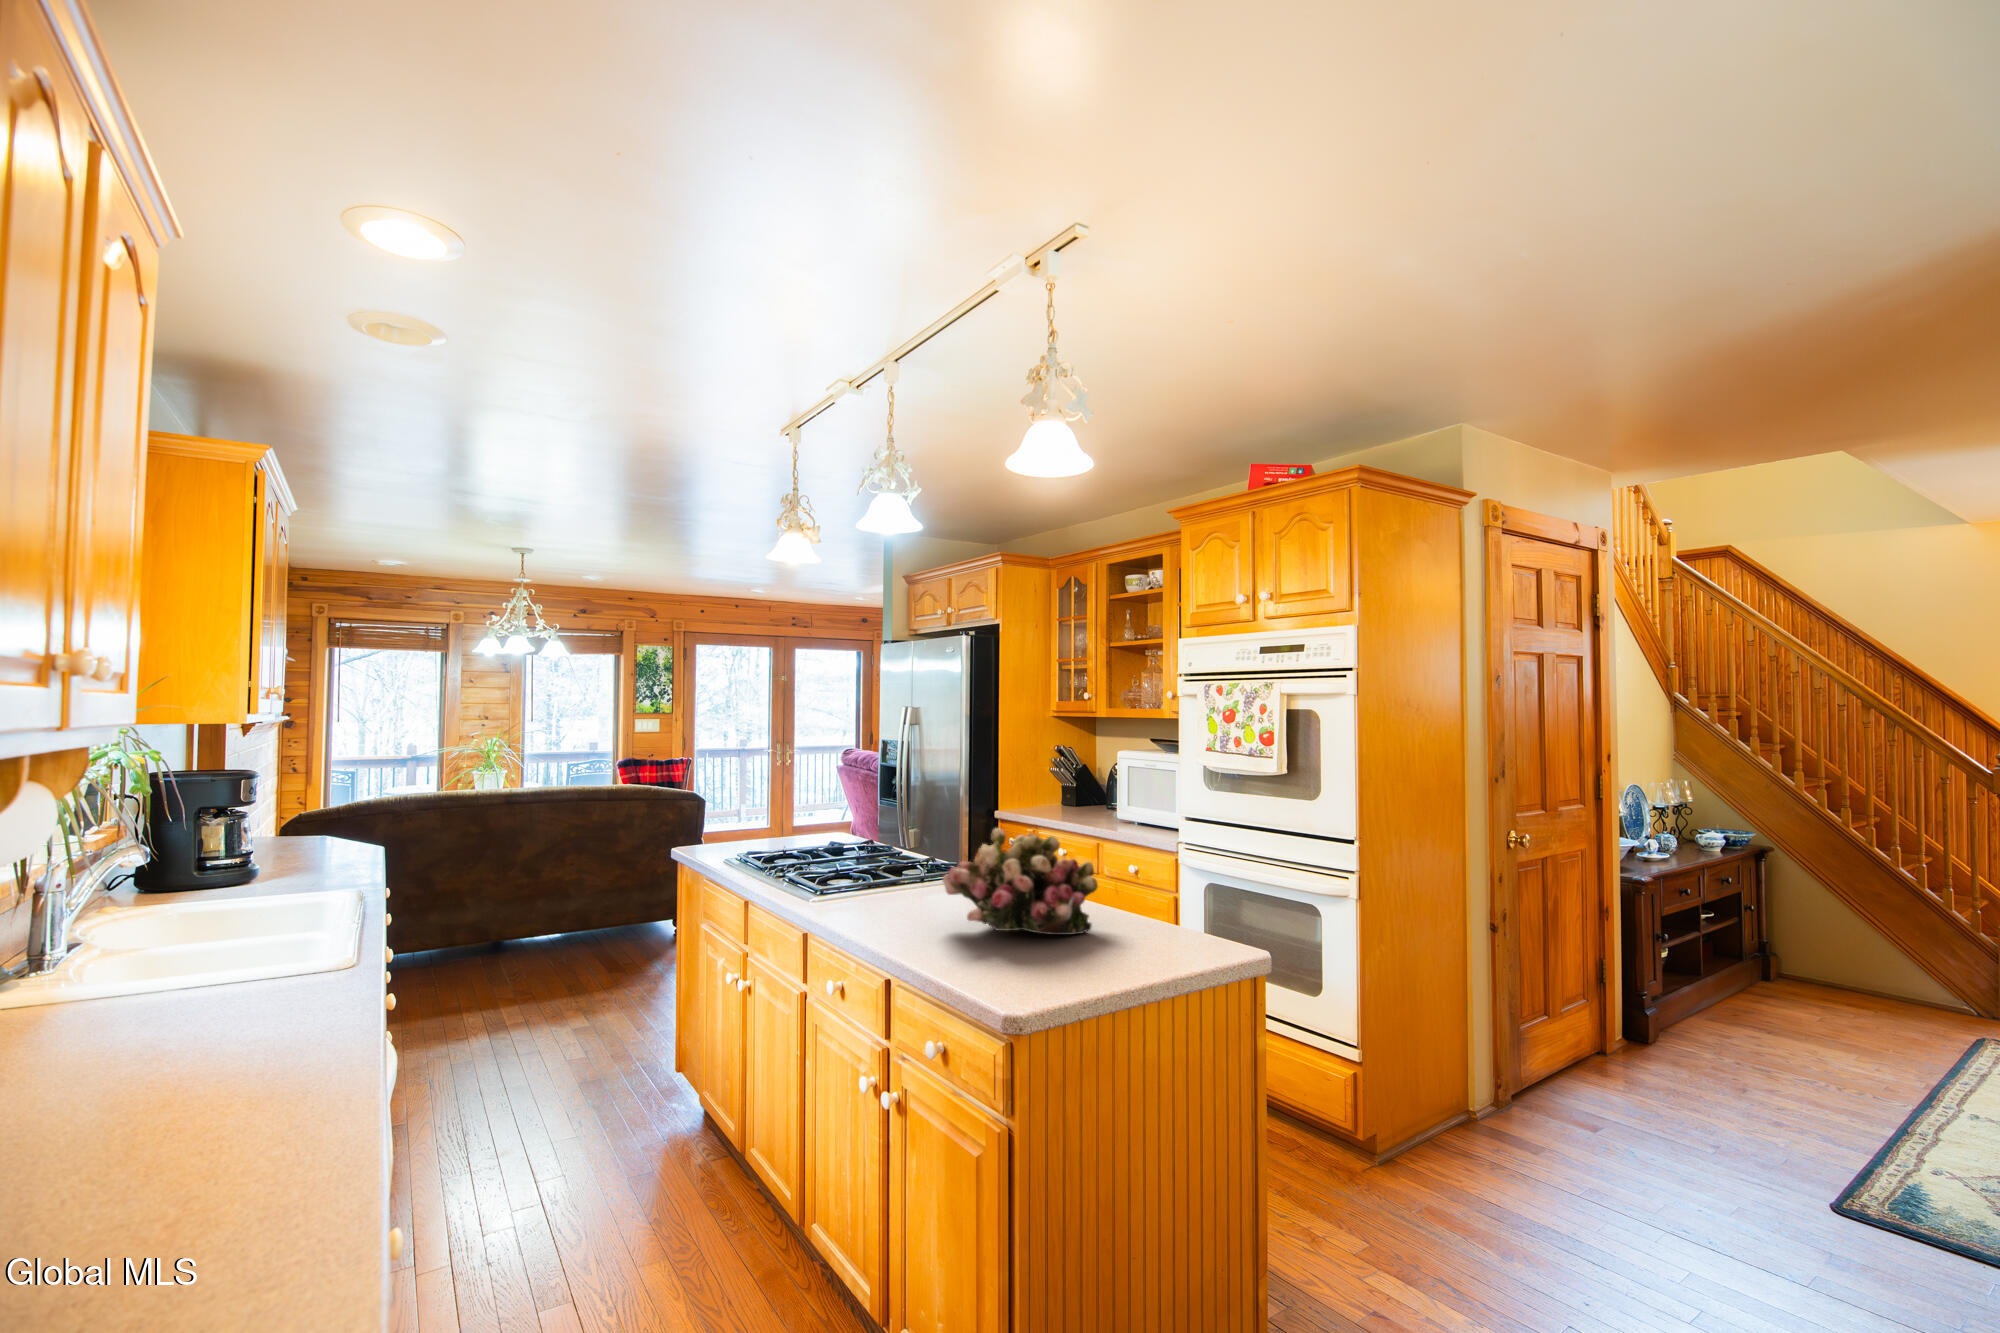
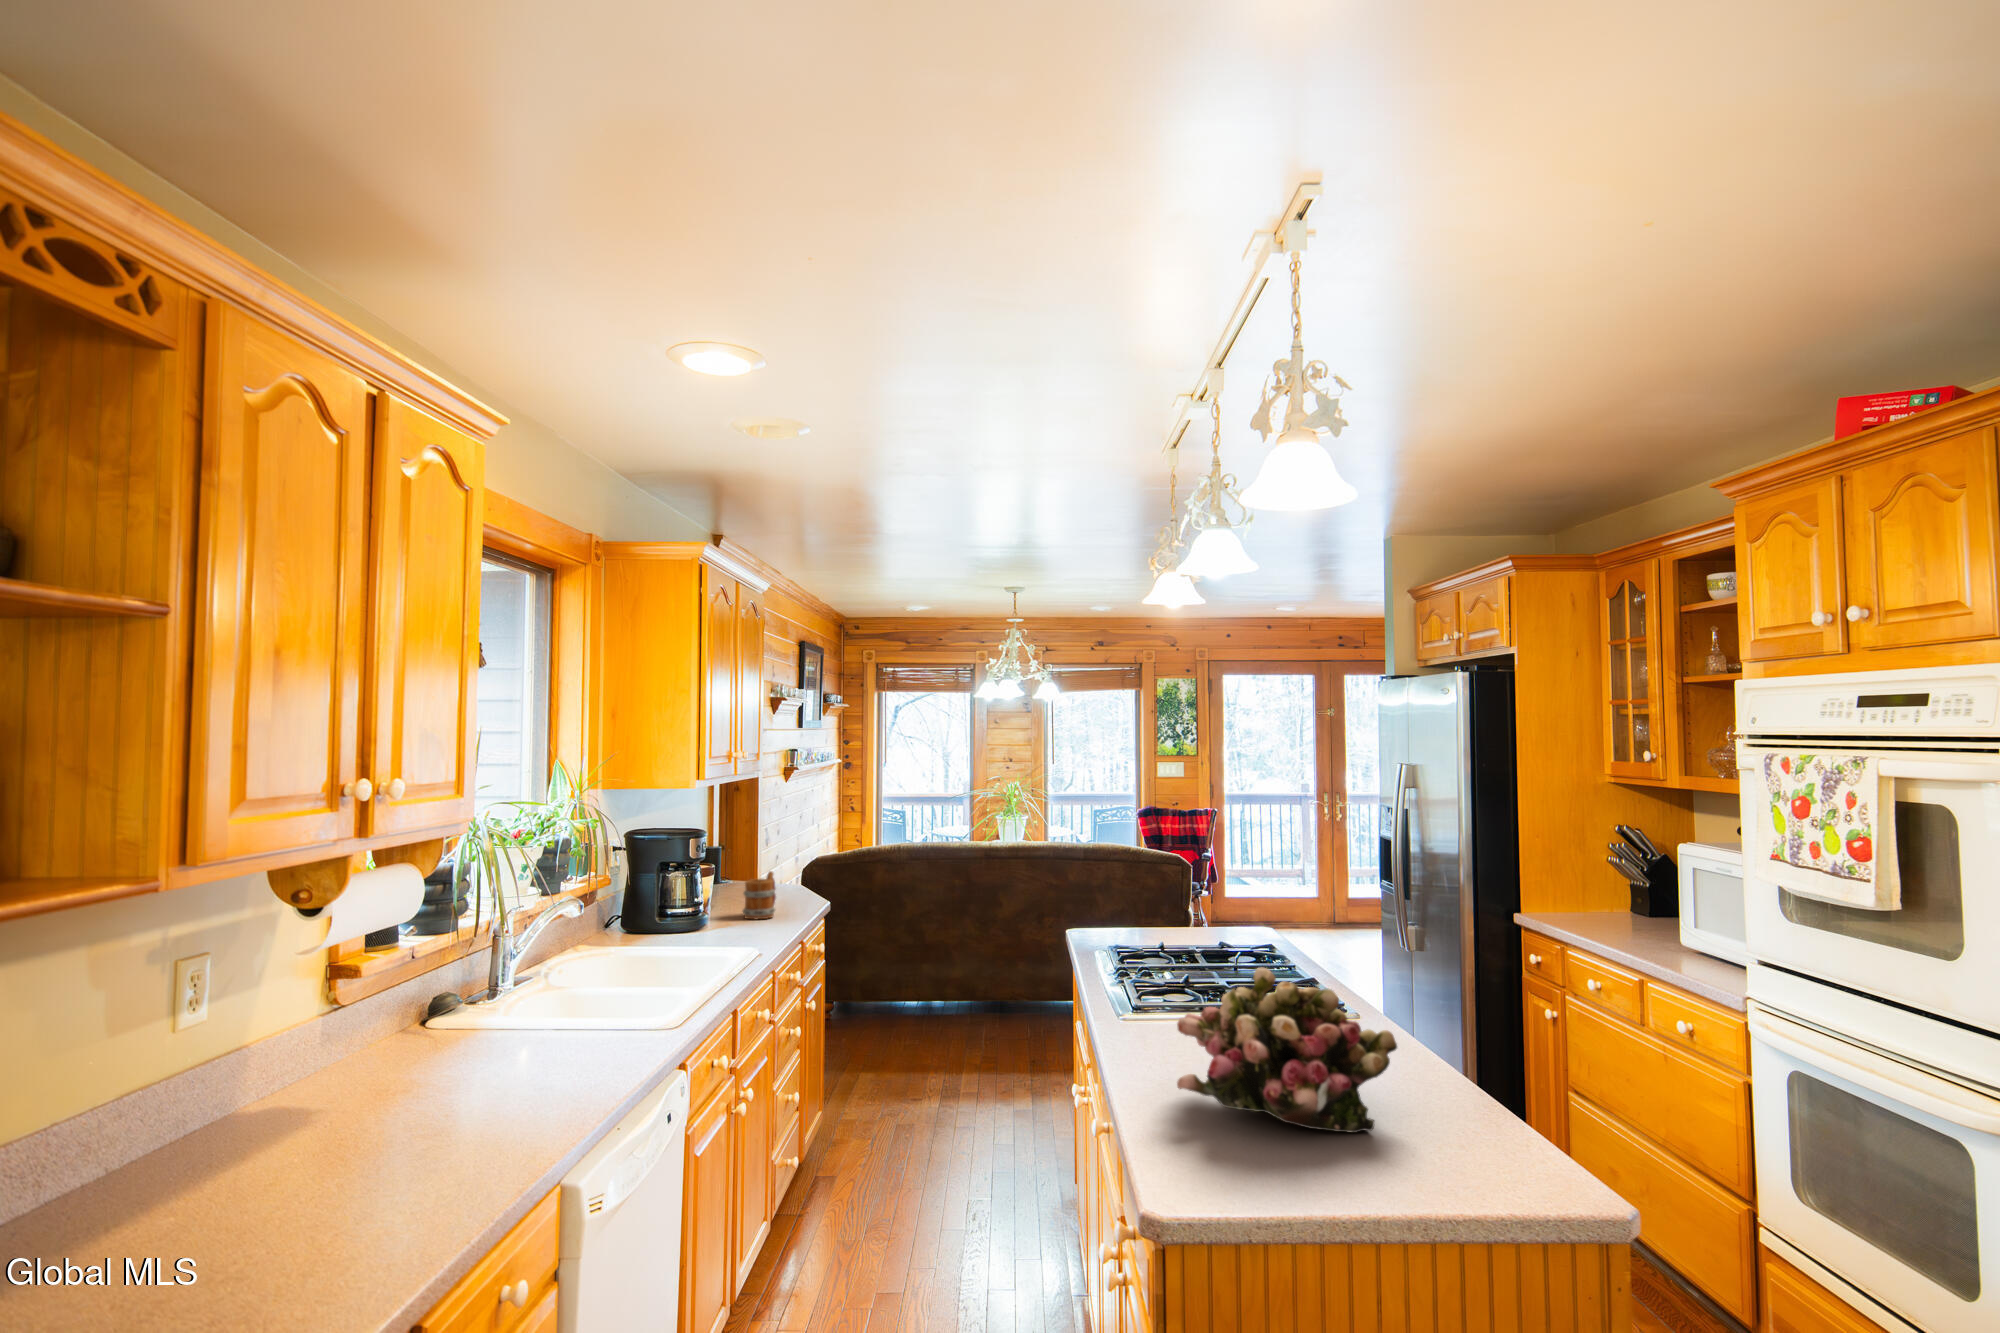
mug: none [292,817,336,870] -> present [743,871,776,919]

